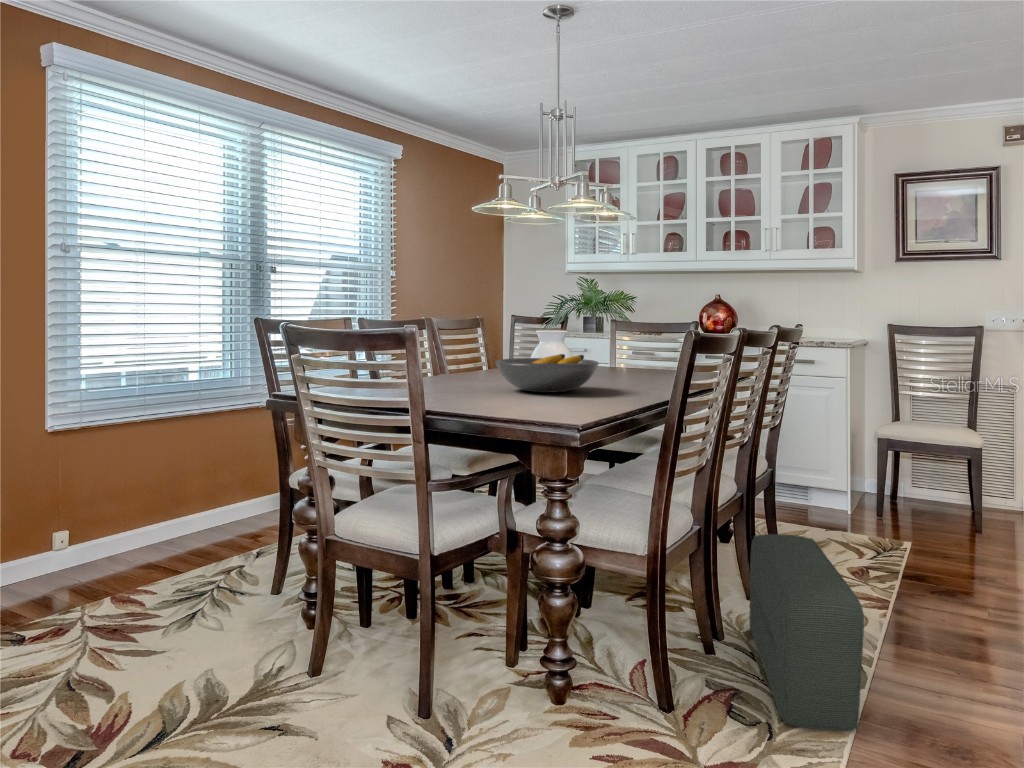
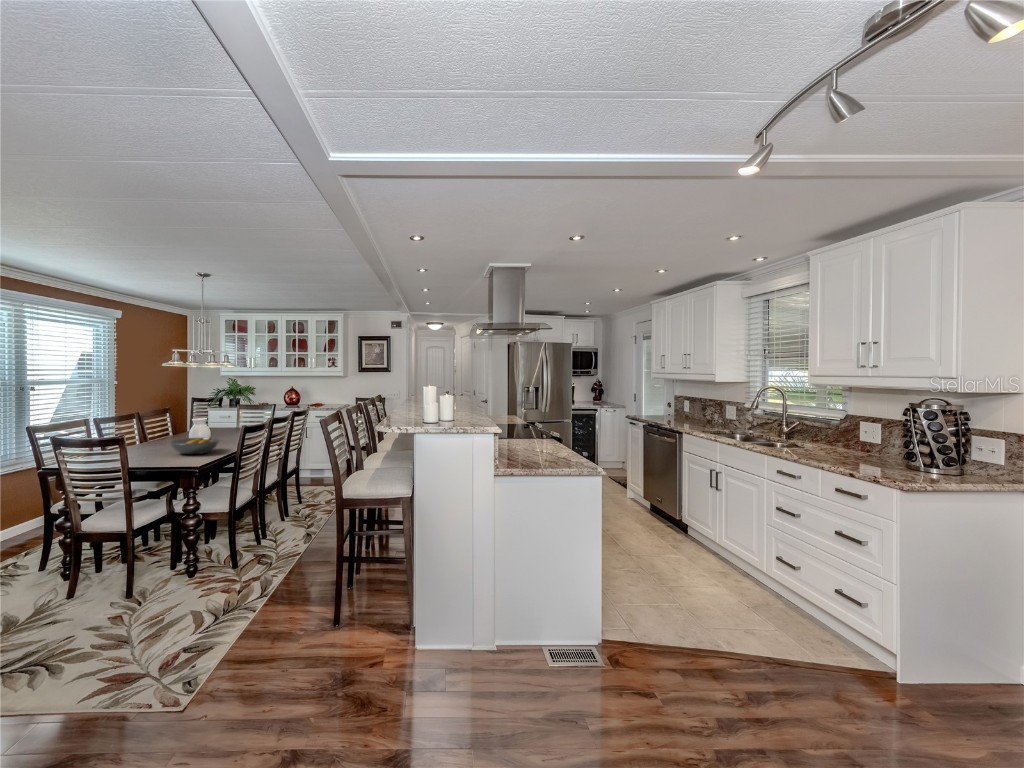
pouf: present [749,534,864,731] -> none [280,502,312,567]

